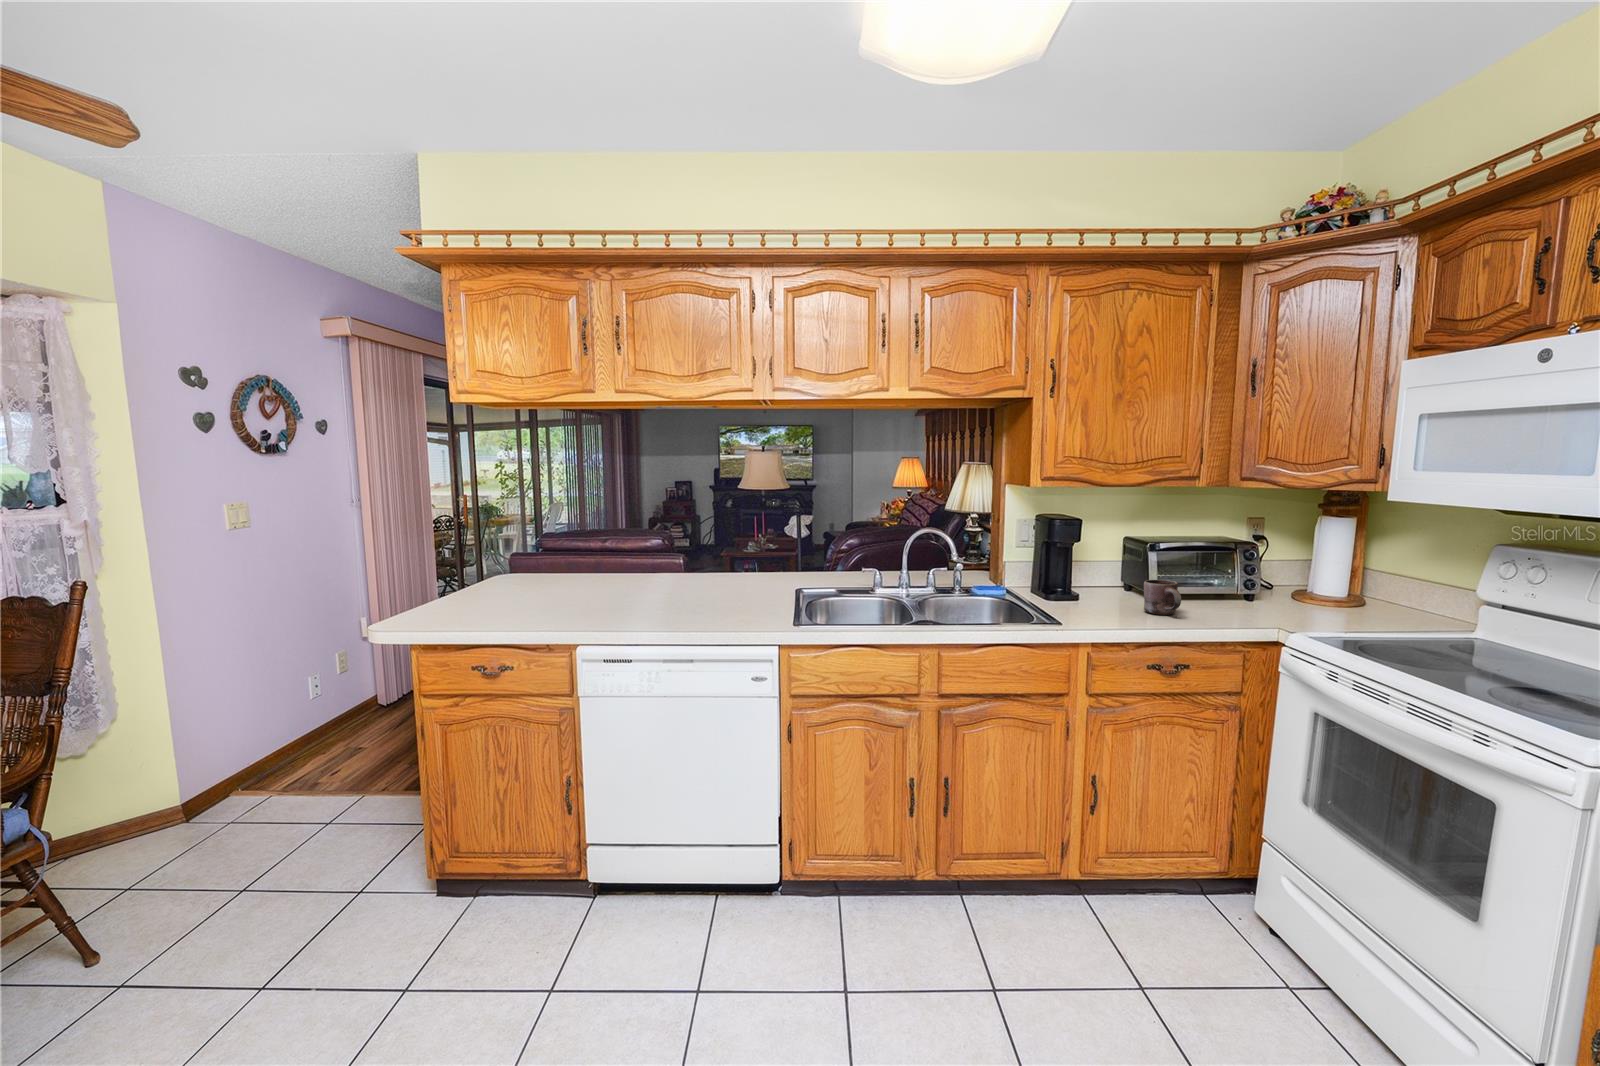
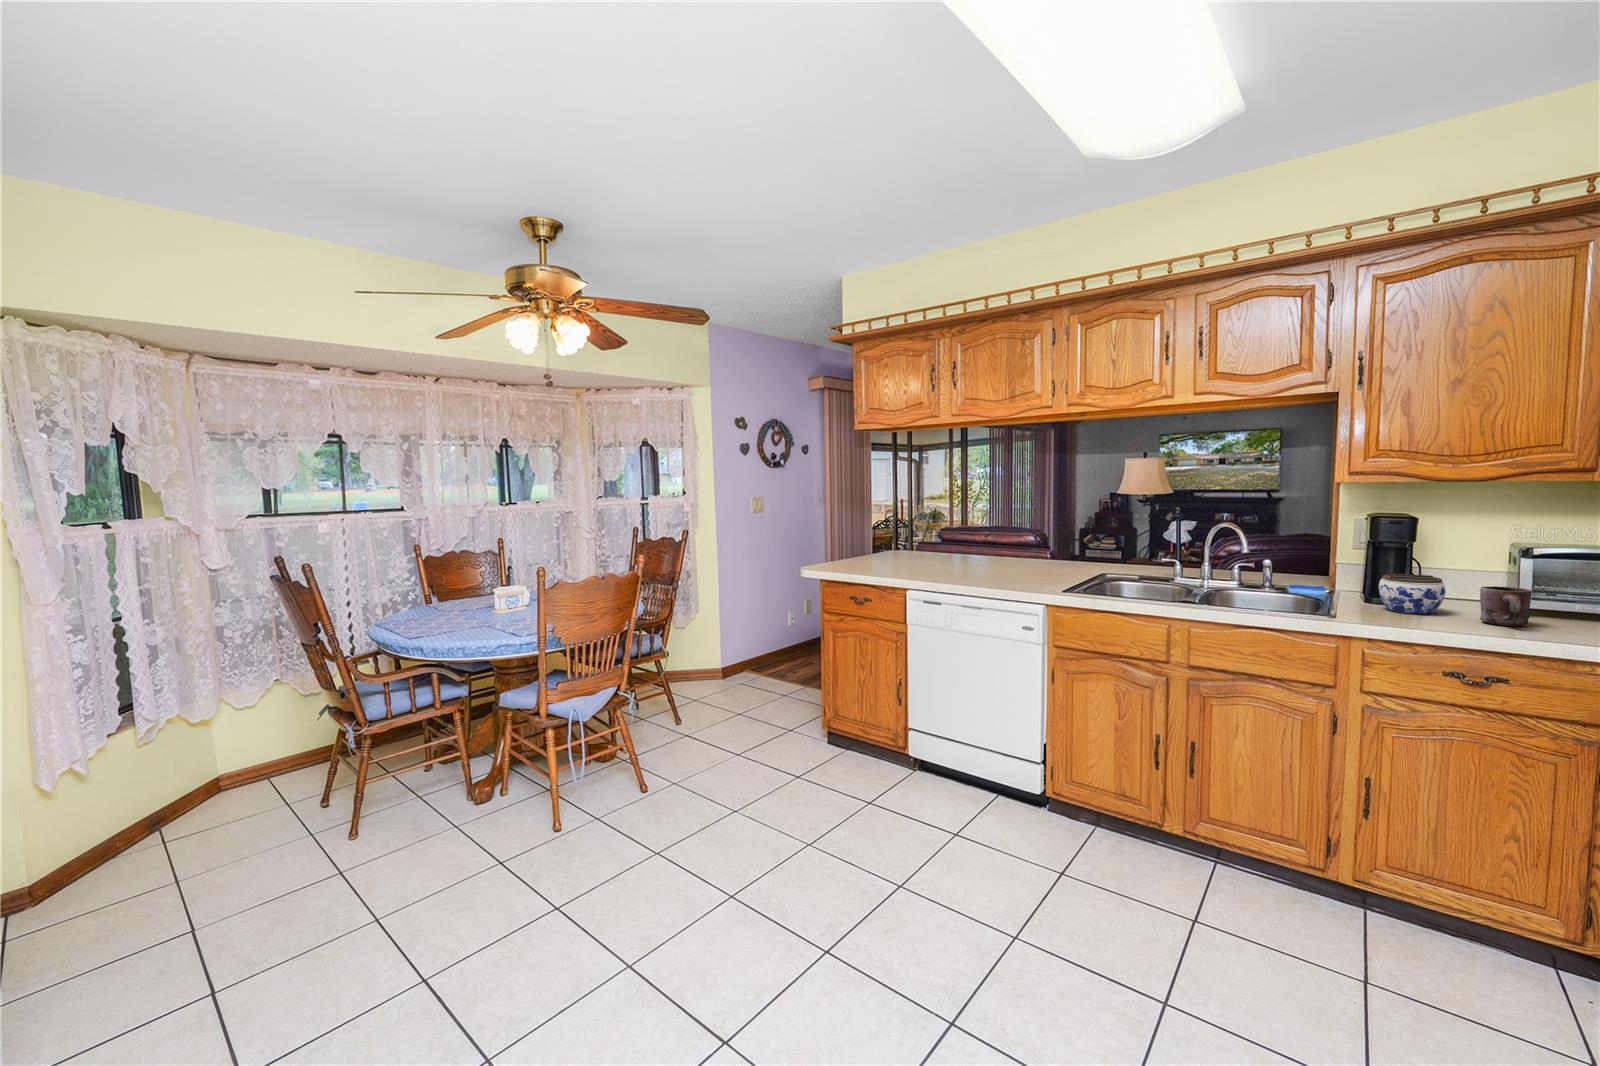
jar: none [1066,572,1115,610] -> present [1379,574,1446,614]

